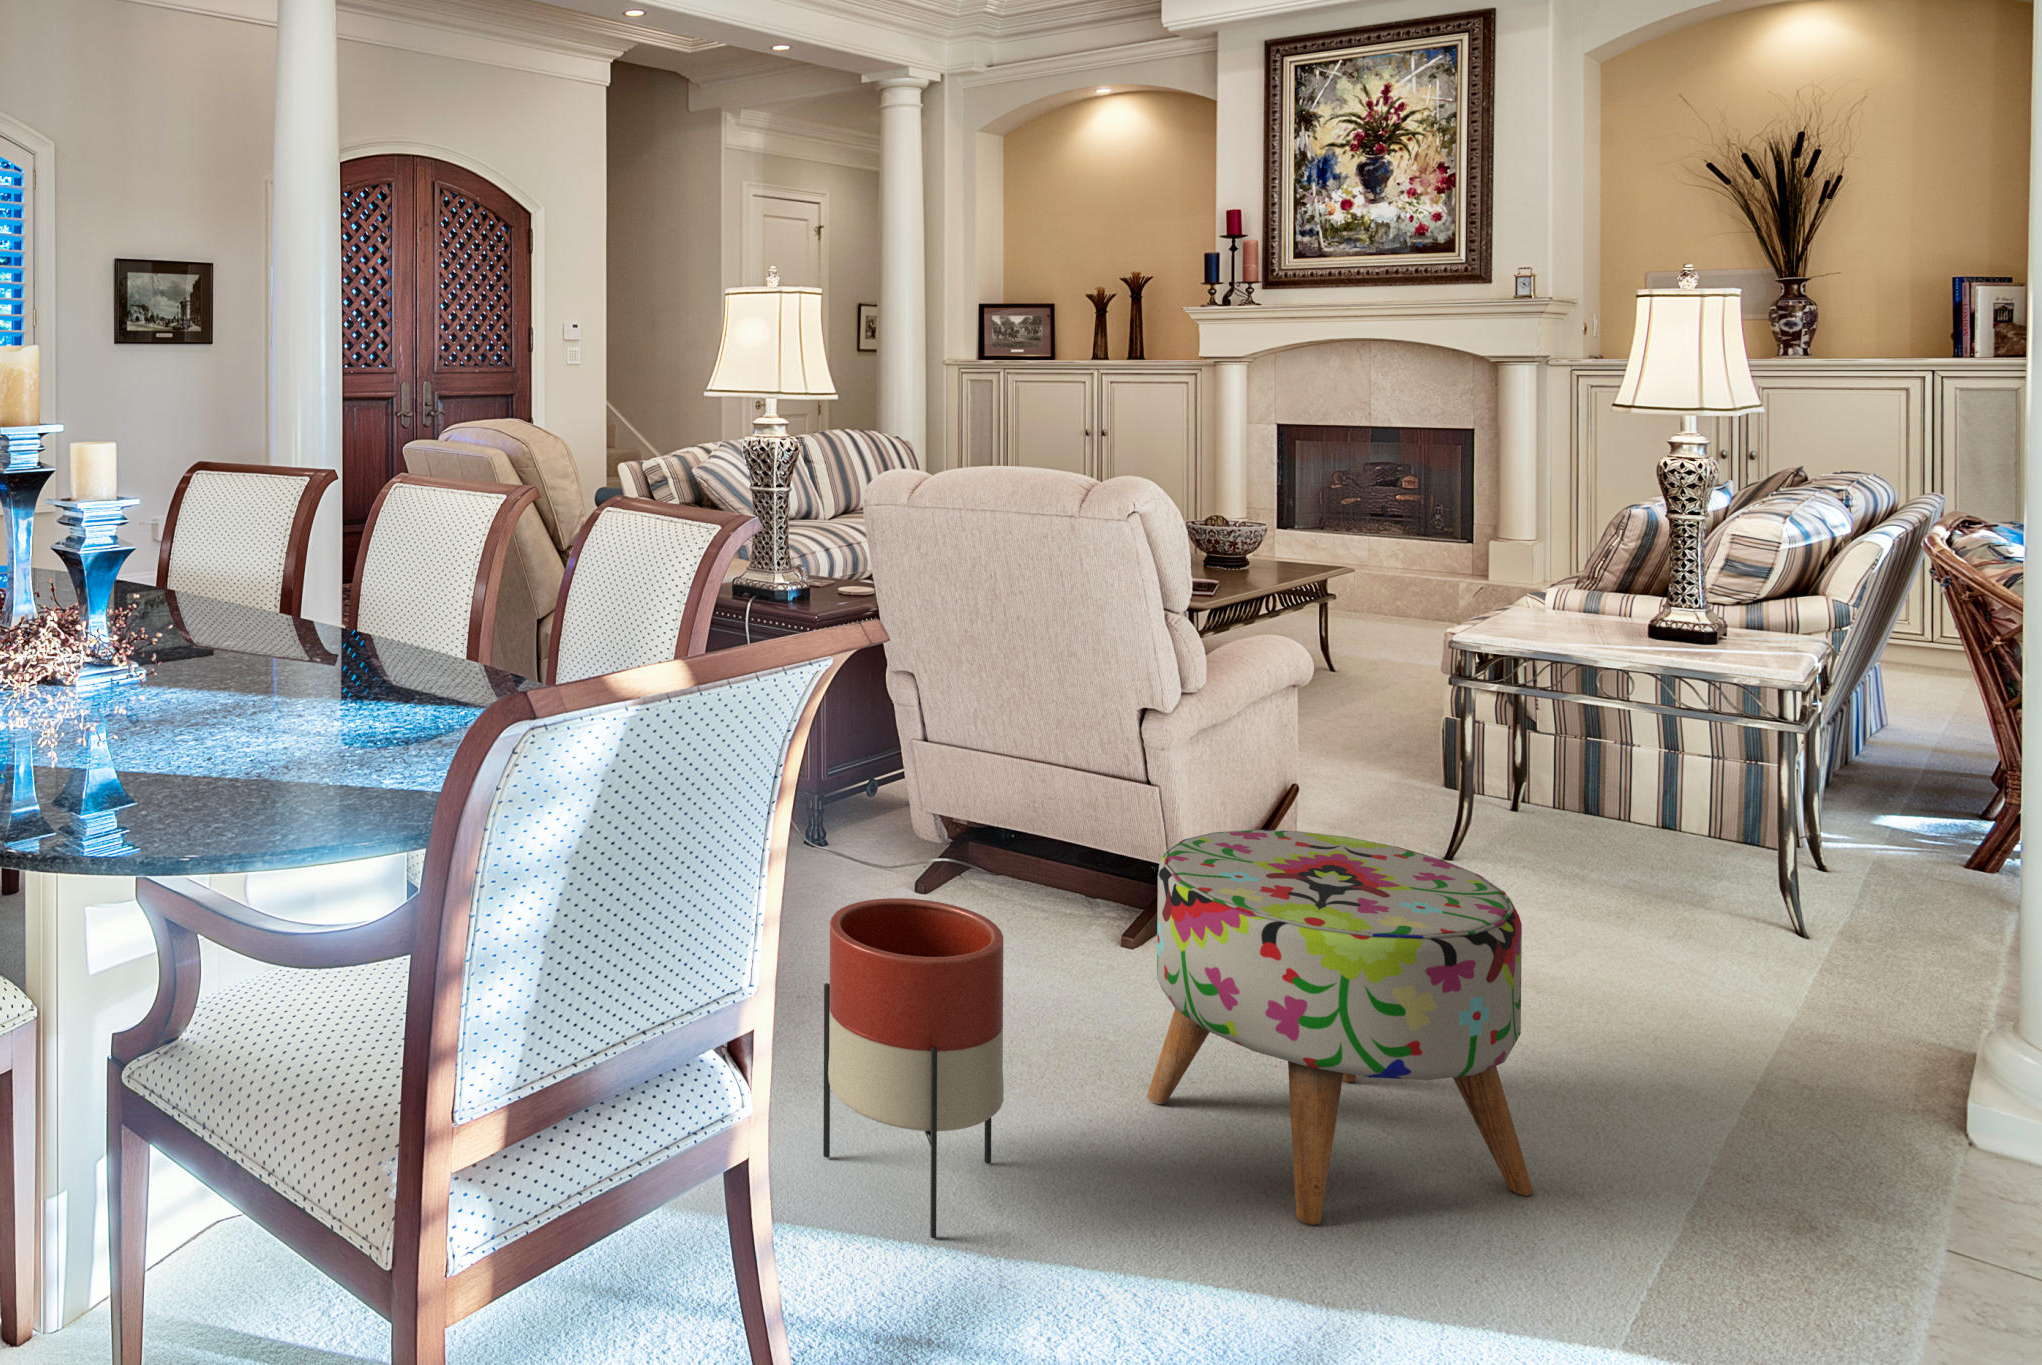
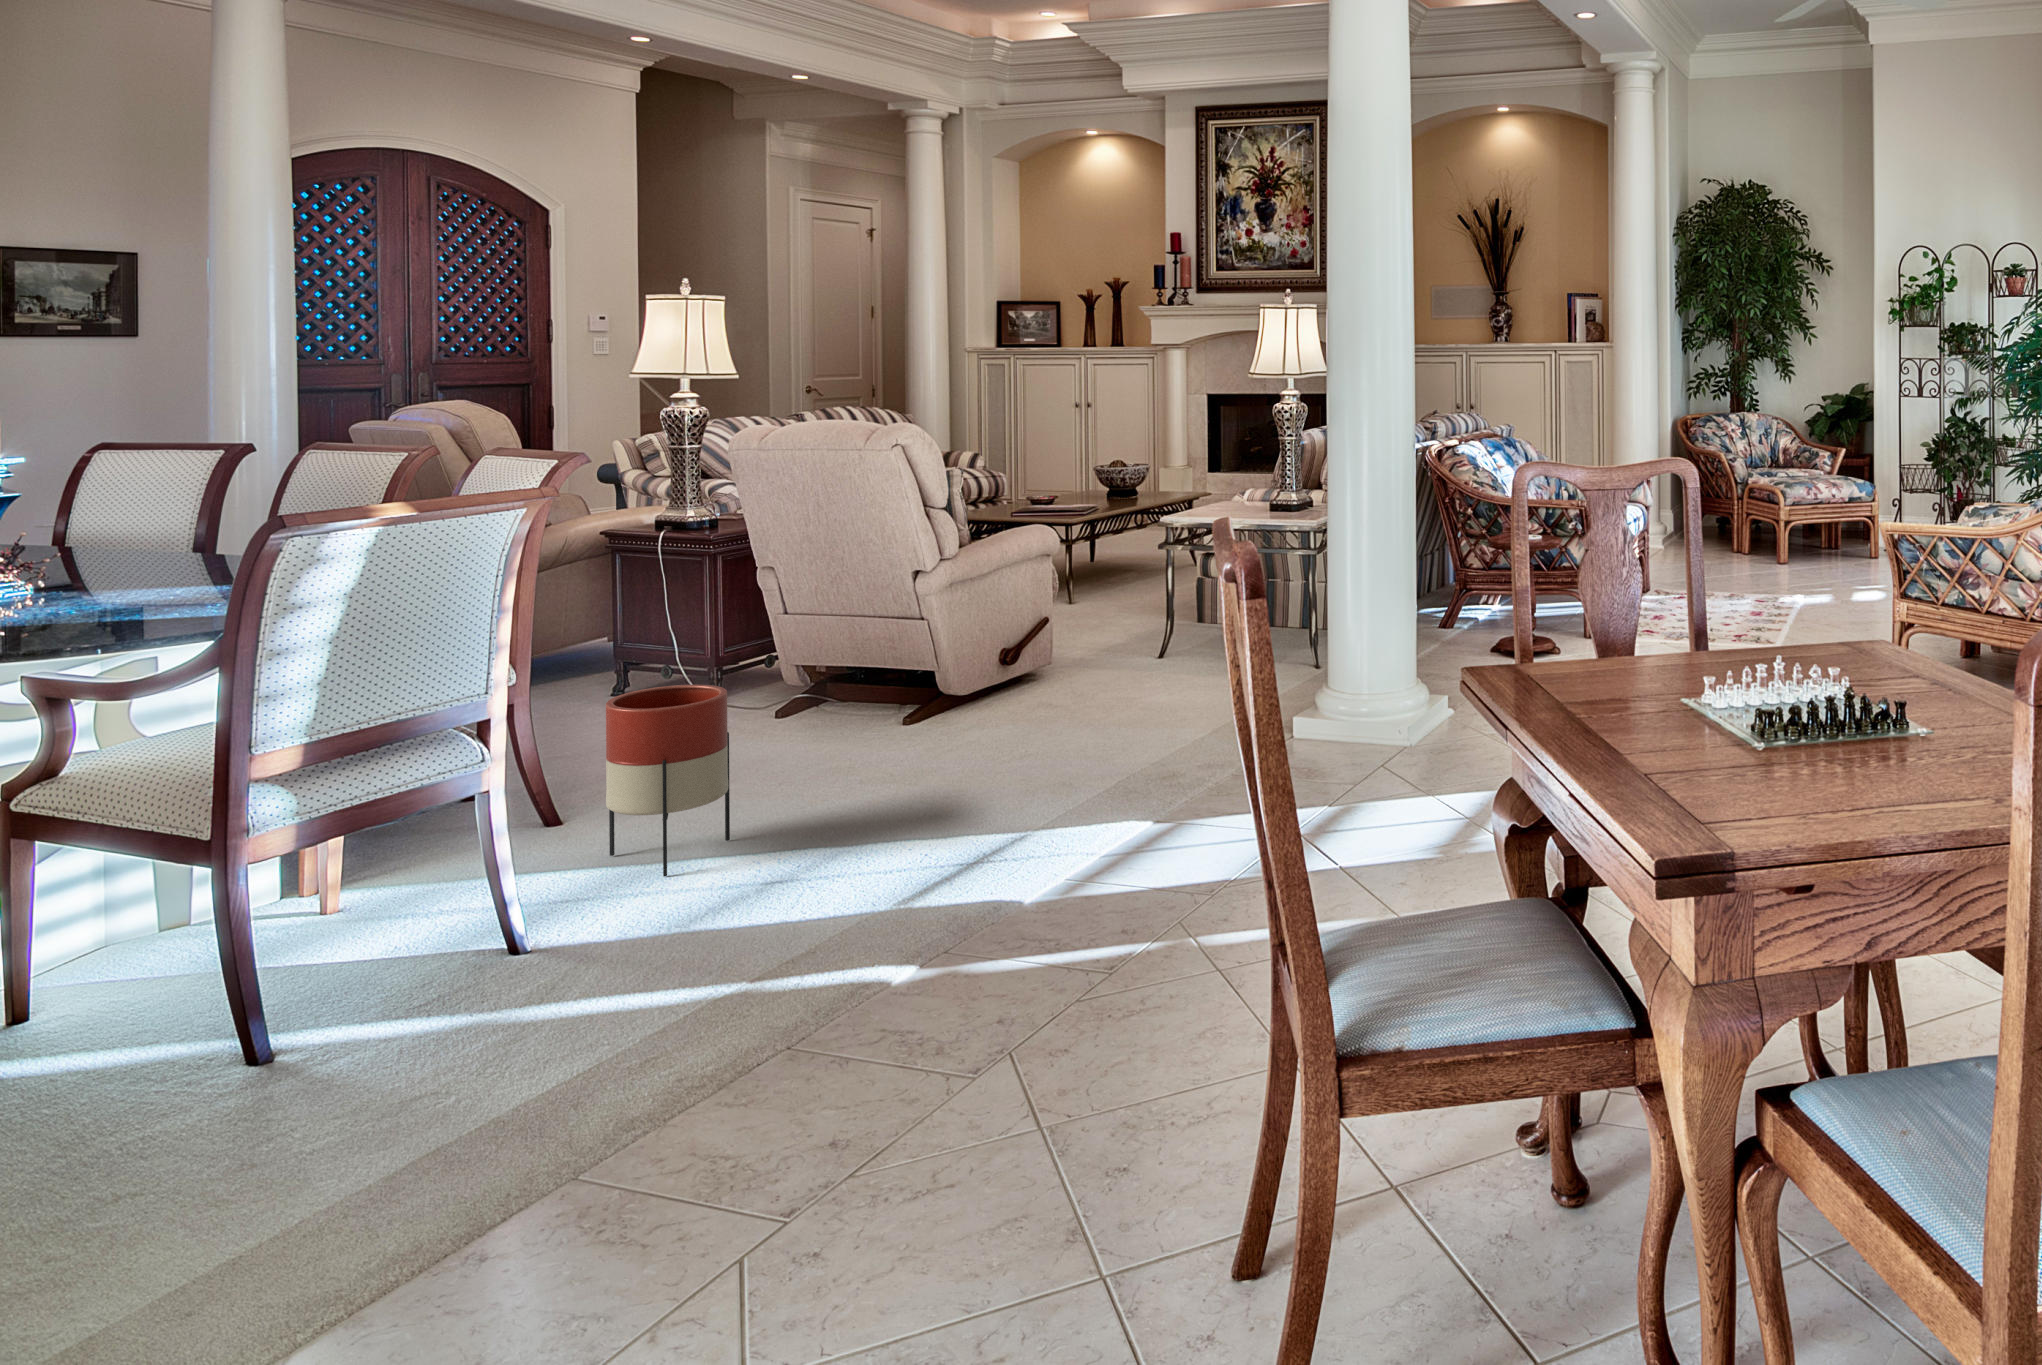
ottoman: present [1147,830,1533,1225] -> none [856,626,1058,832]

